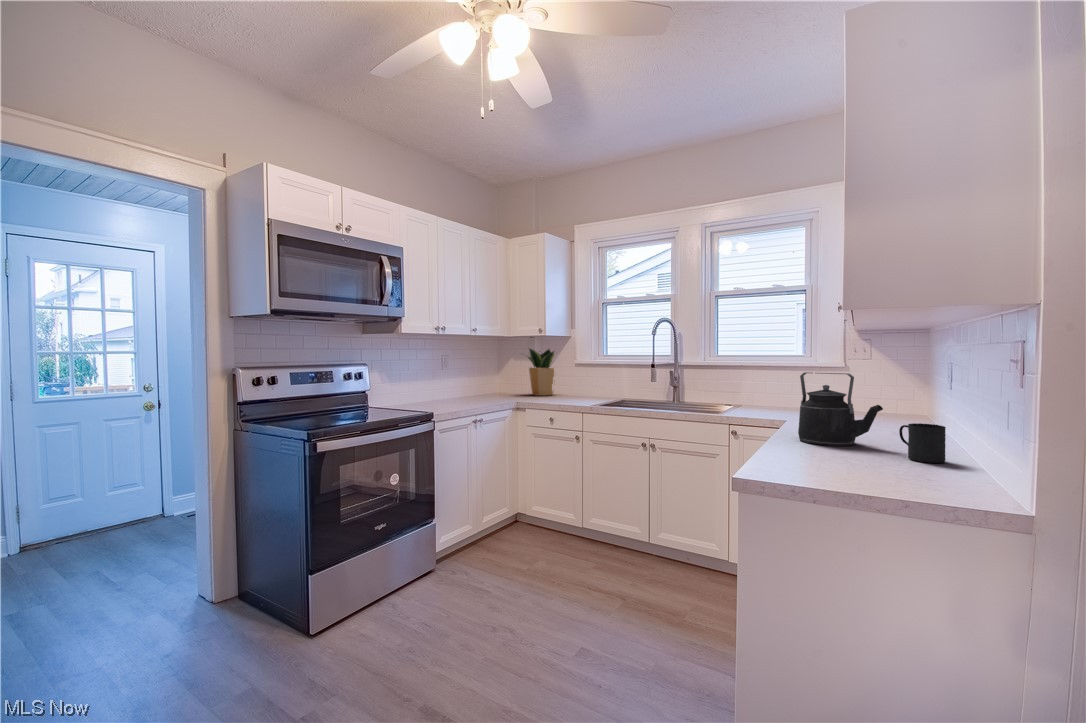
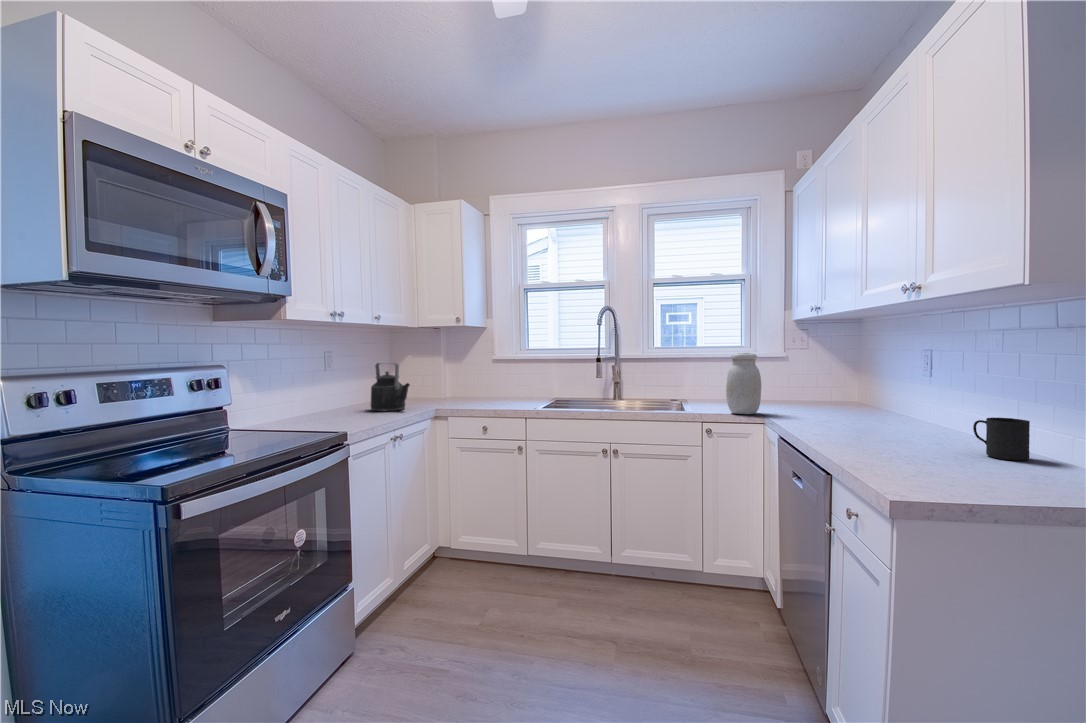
potted plant: present [527,348,555,396] -> none [425,340,478,399]
jar: none [750,361,783,417] -> present [726,353,761,414]
kettle: present [798,372,883,446] -> present [371,363,410,411]

